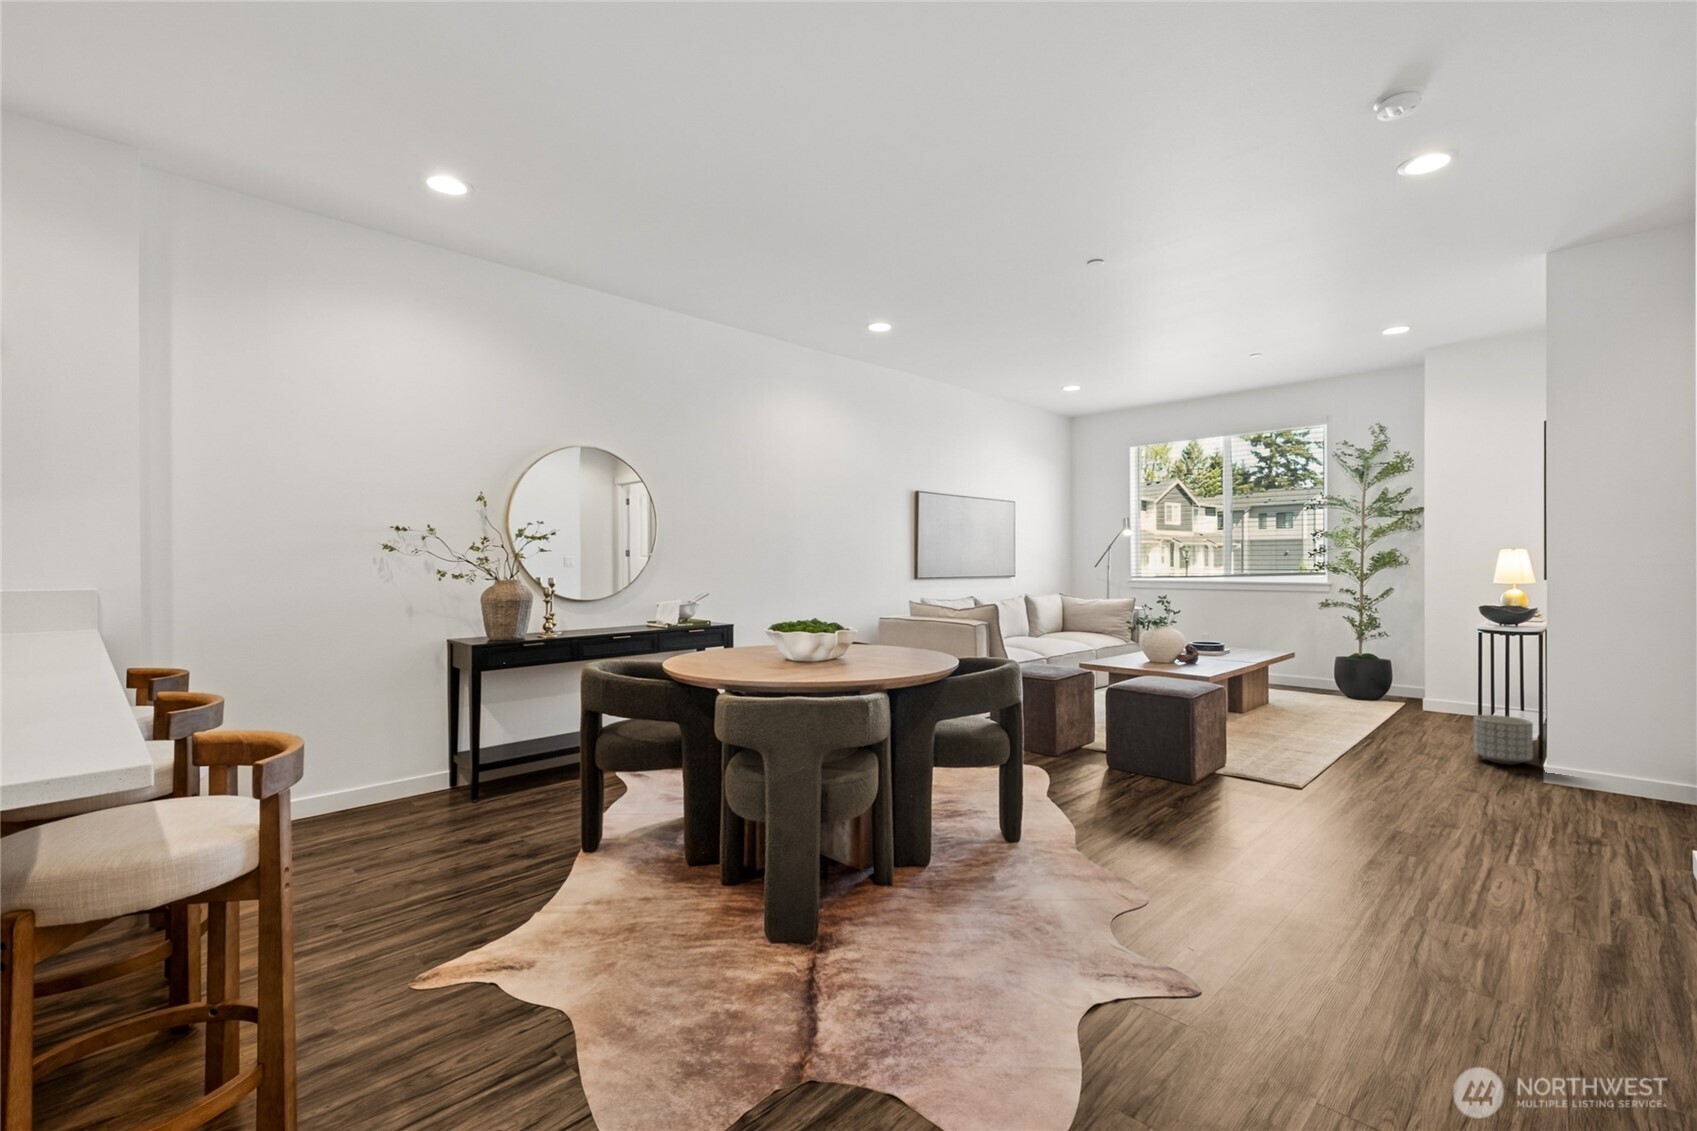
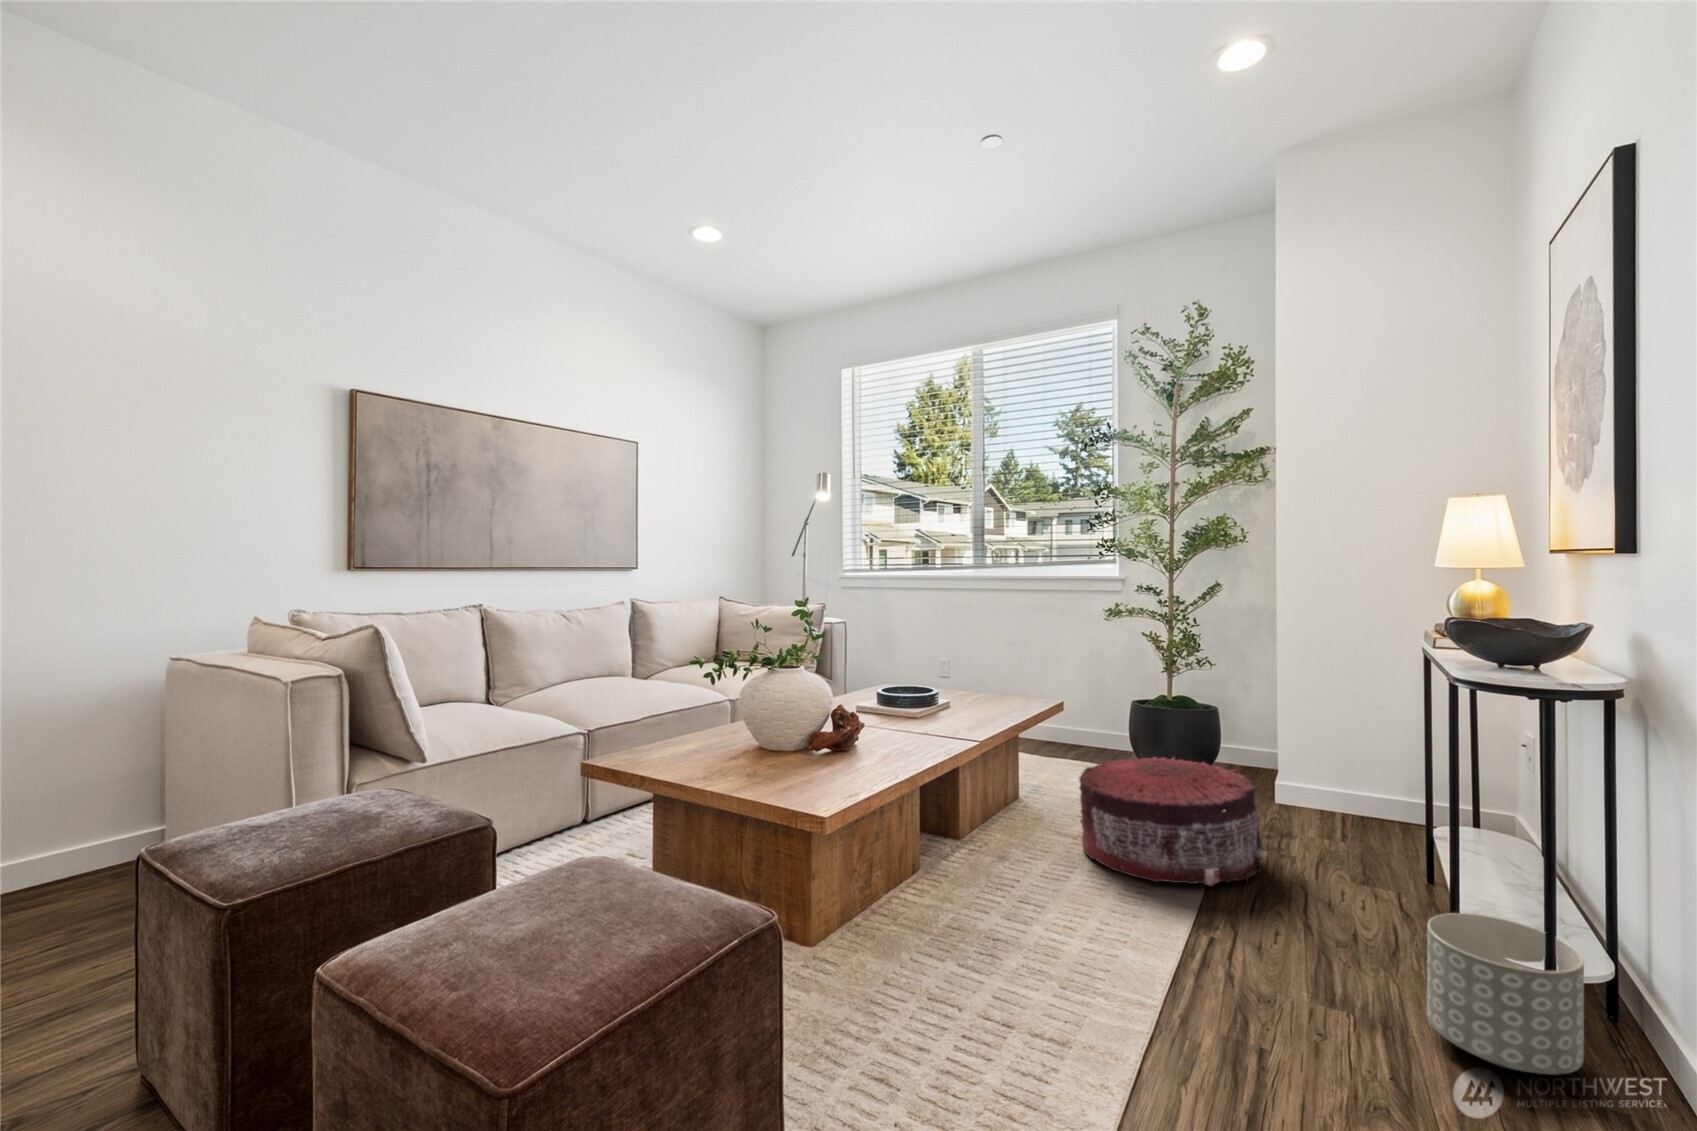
pouf: none [1312,676,1411,728] -> present [1079,757,1264,886]

